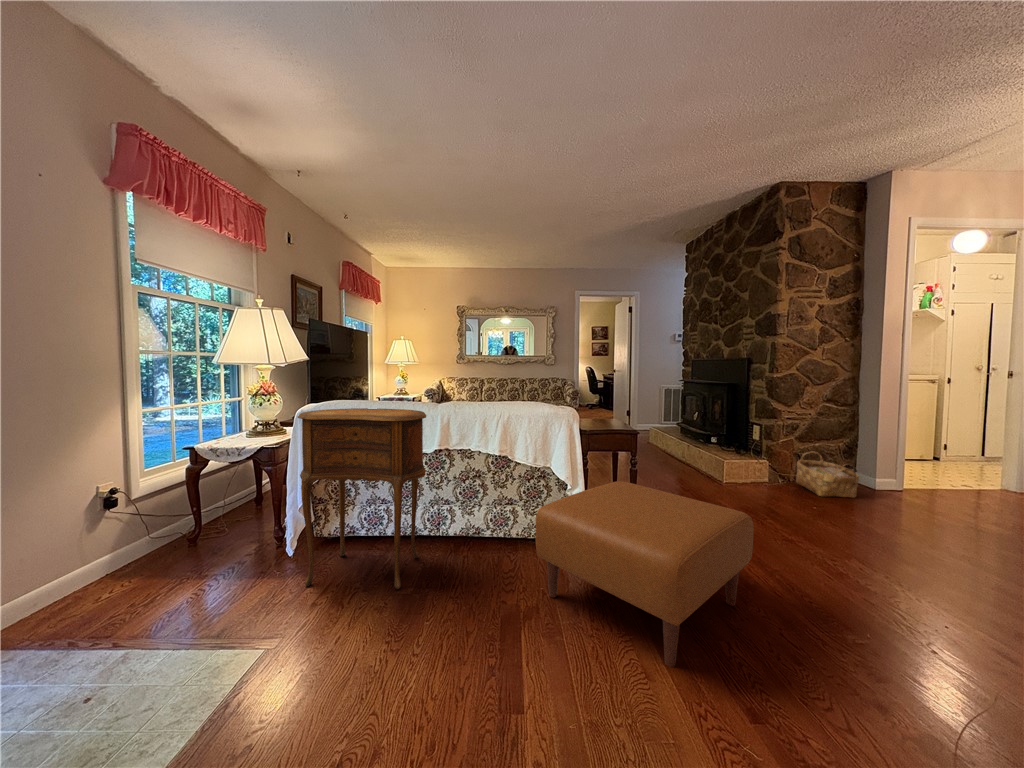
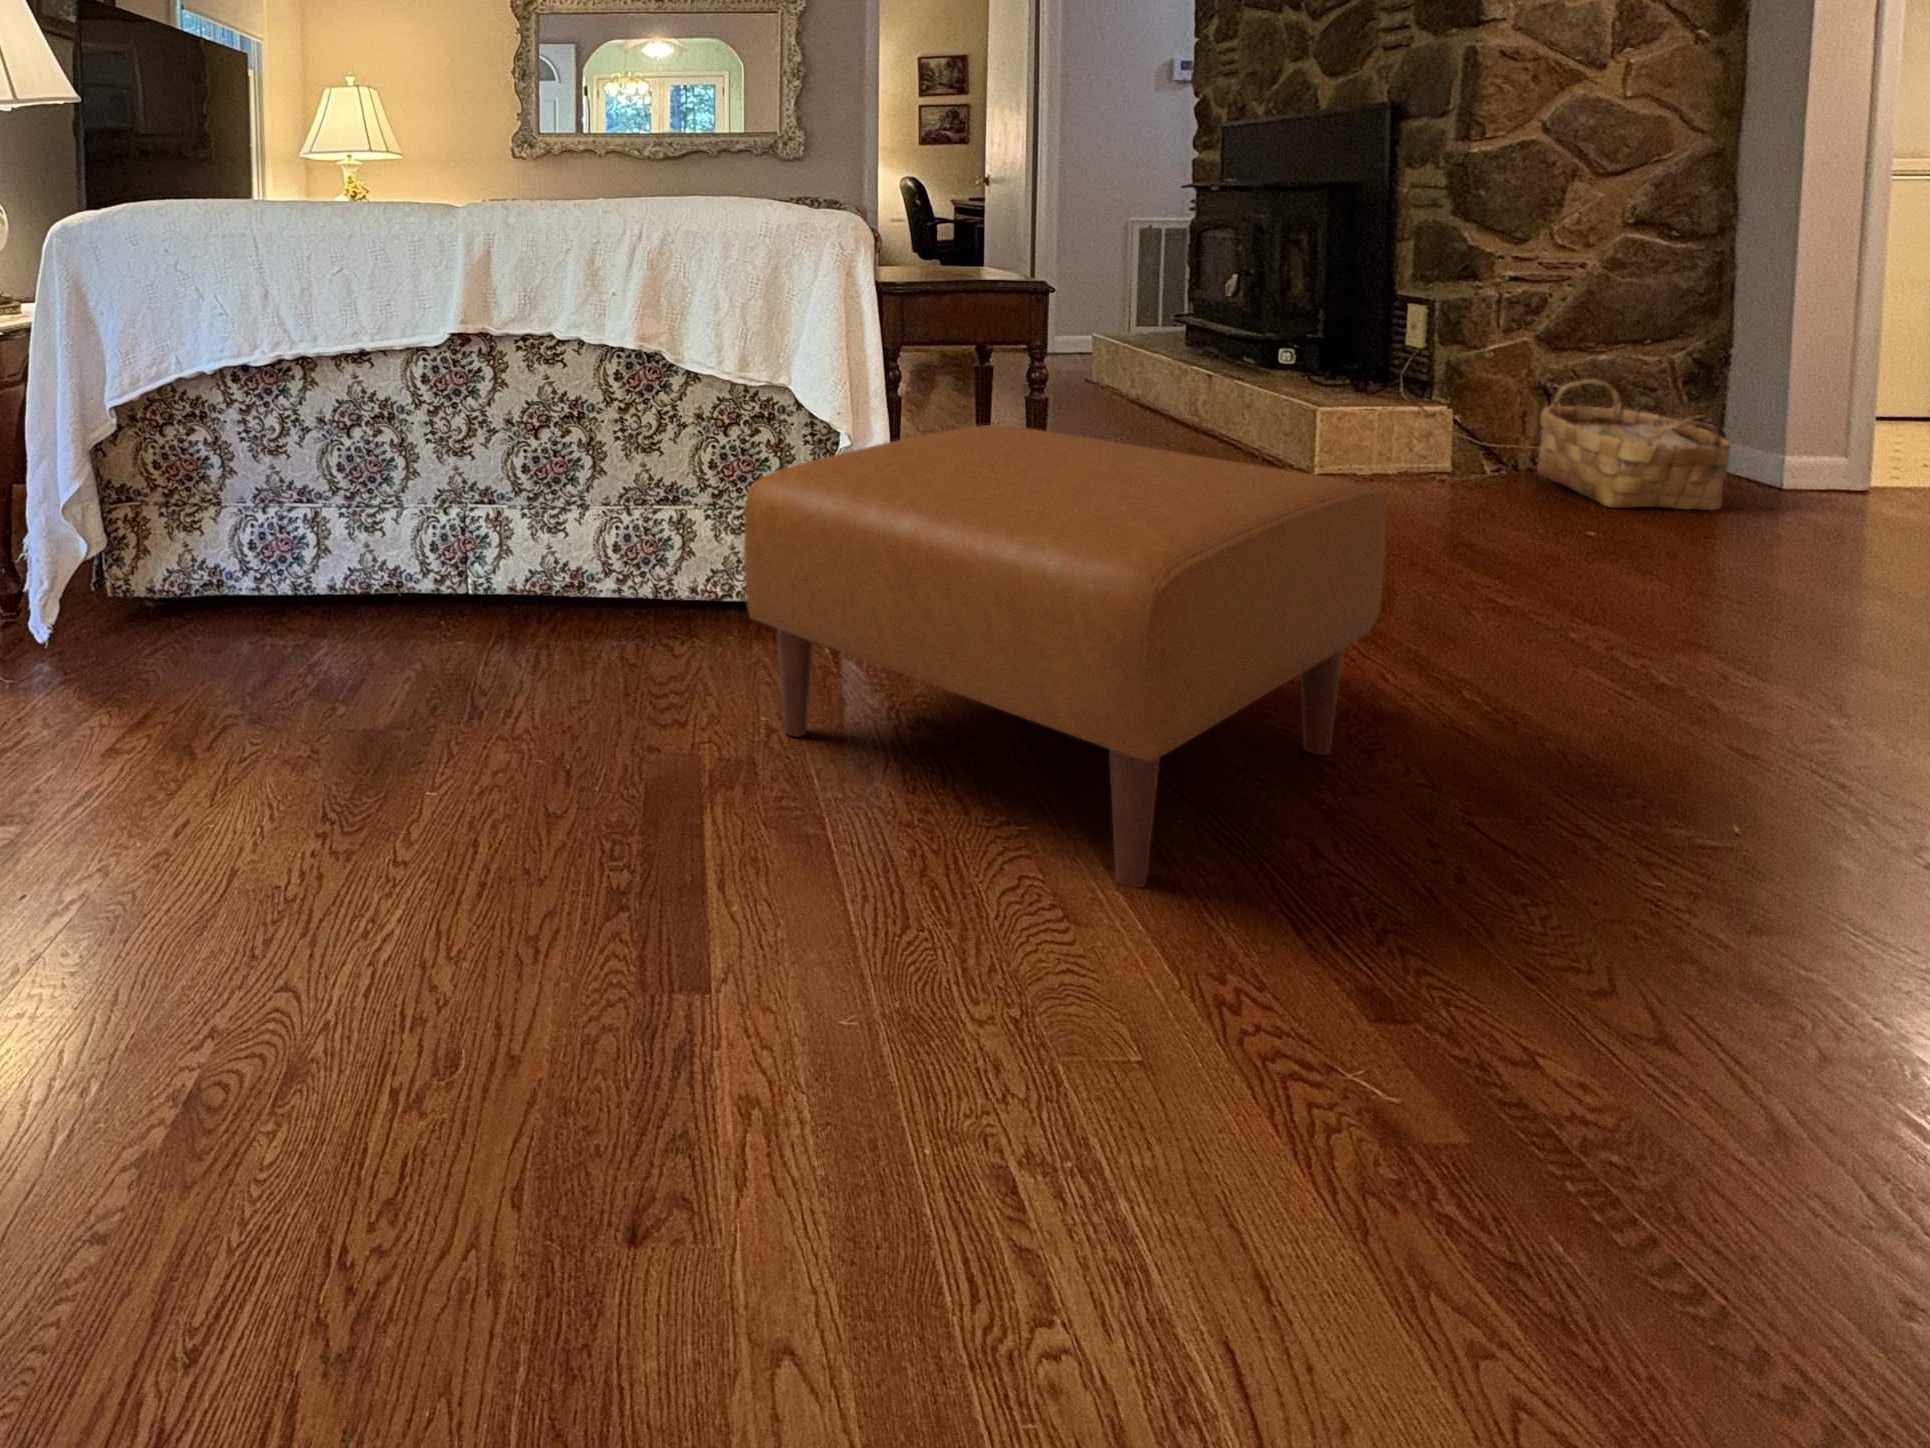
side table: present [298,408,426,589] -> none [54,219,423,719]

